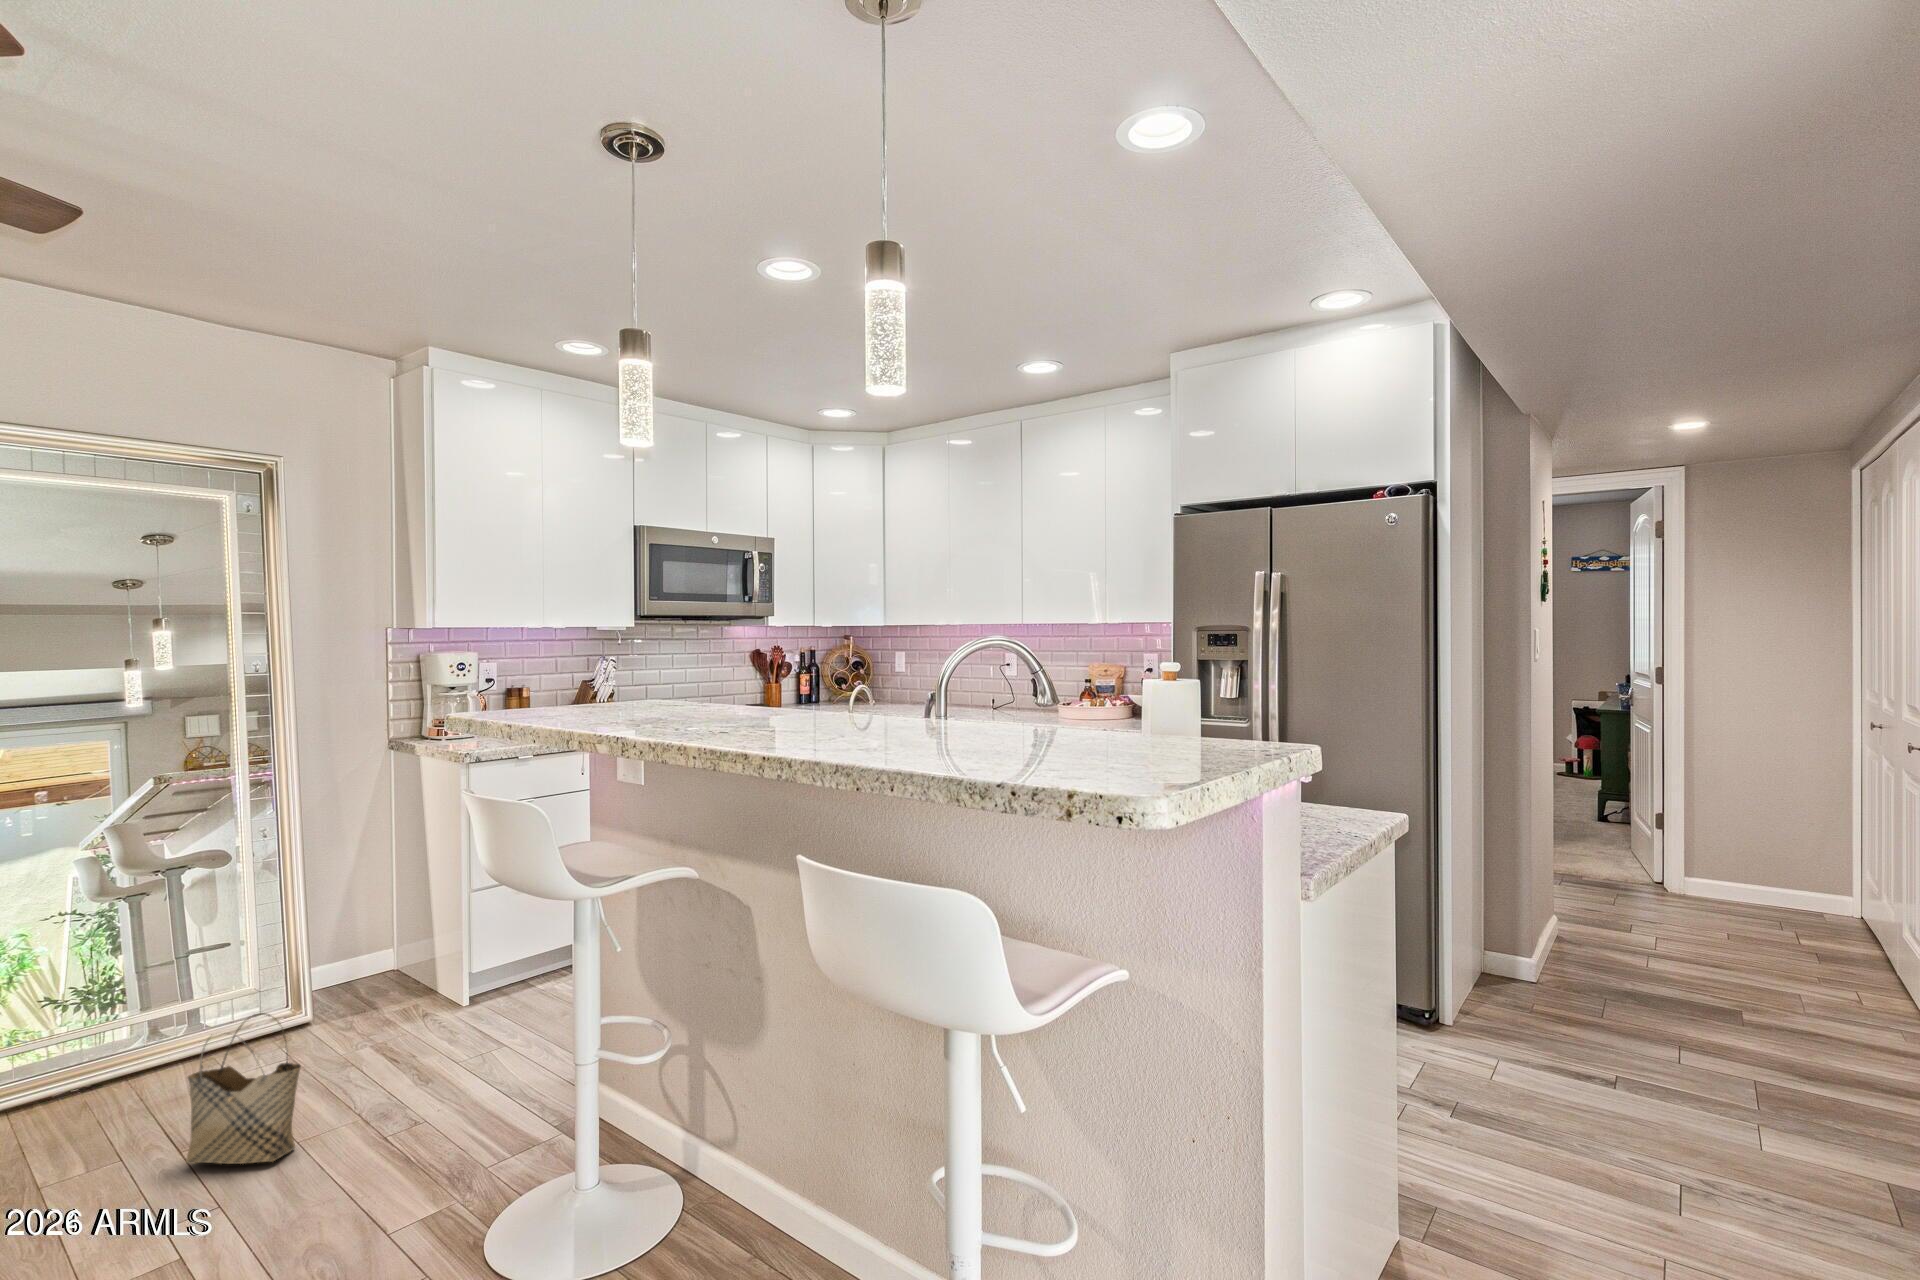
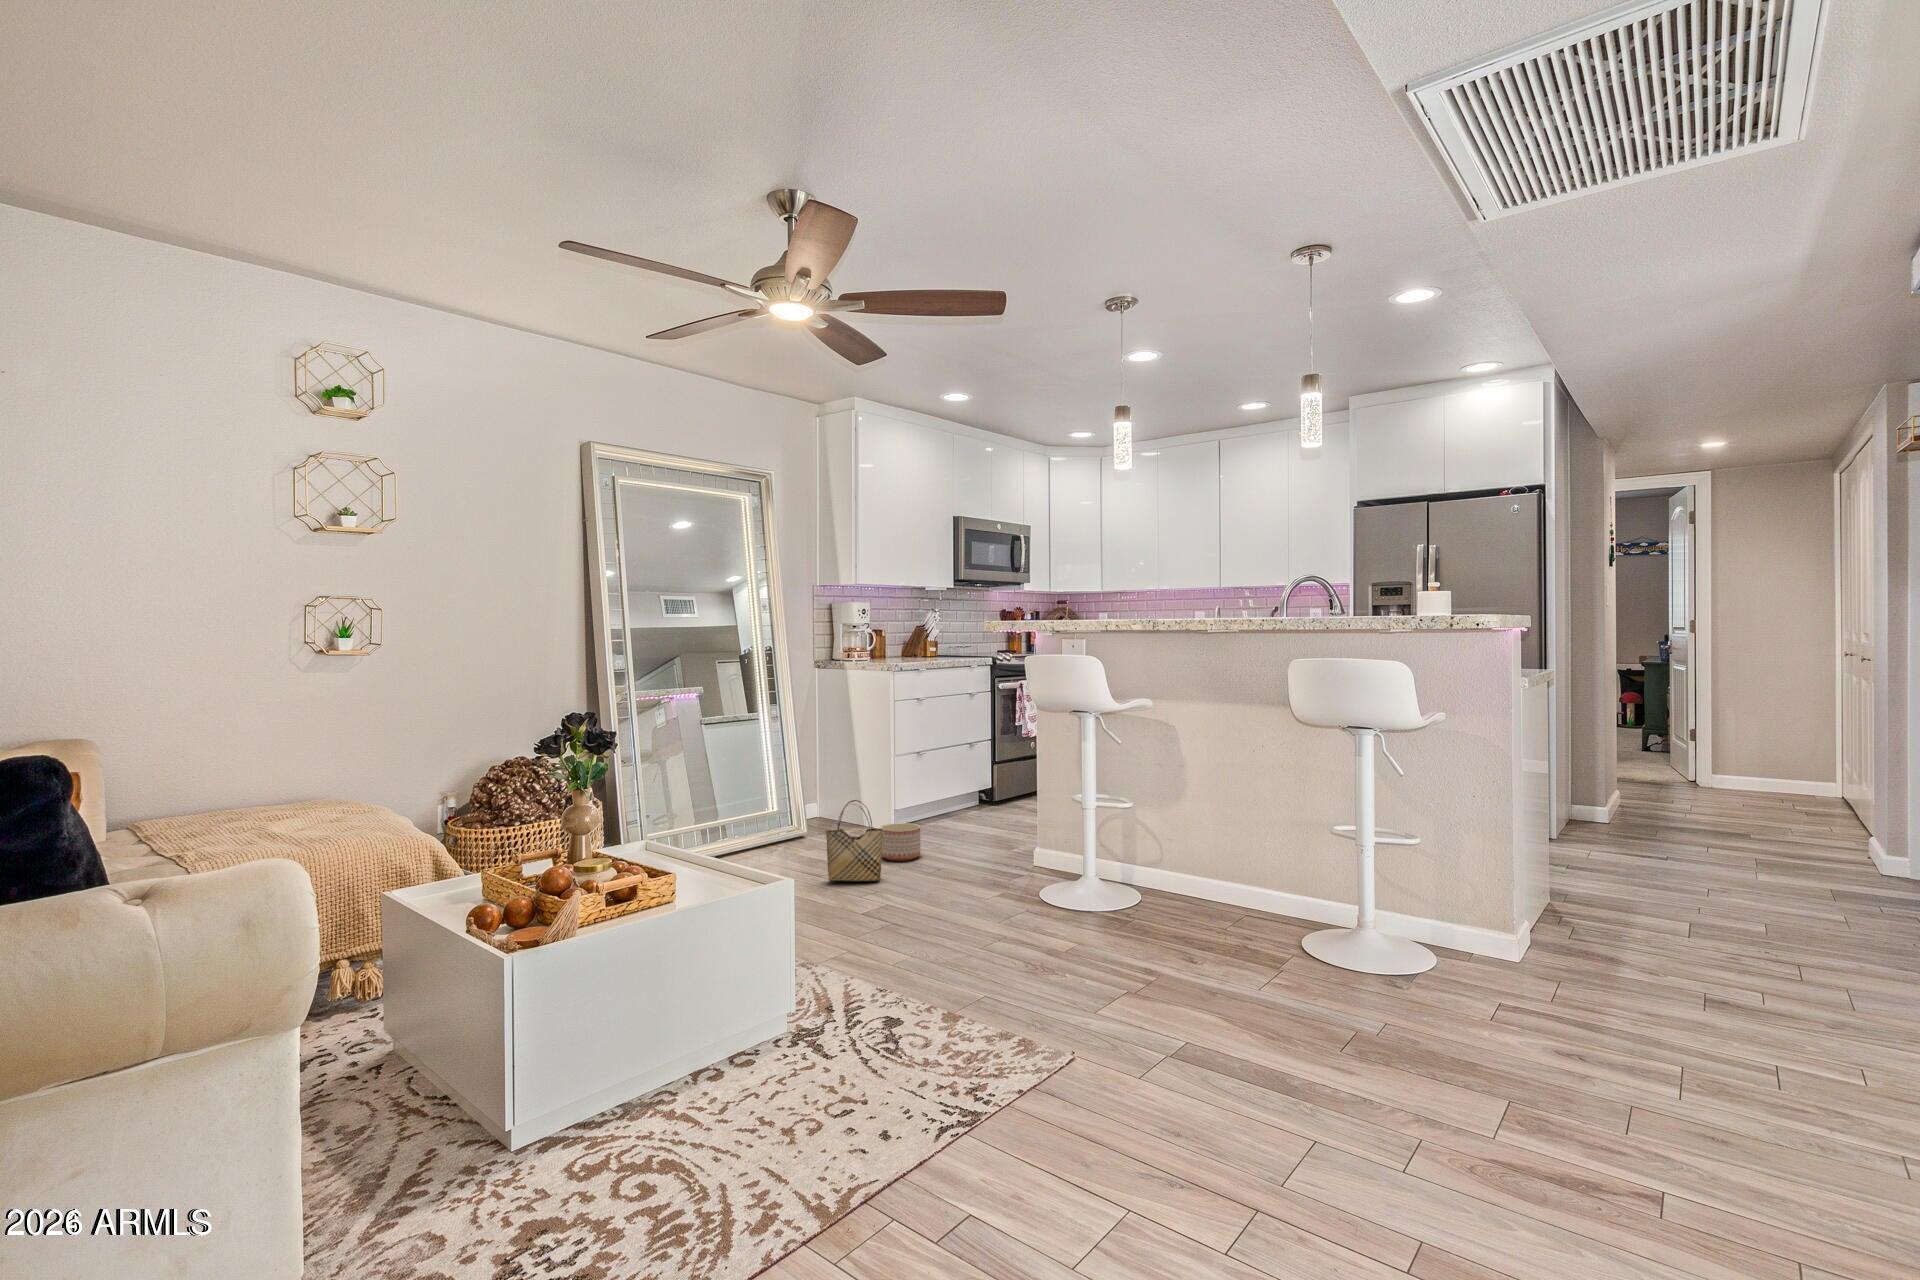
planter: none [364,1018,439,1092] -> present [881,823,920,861]

